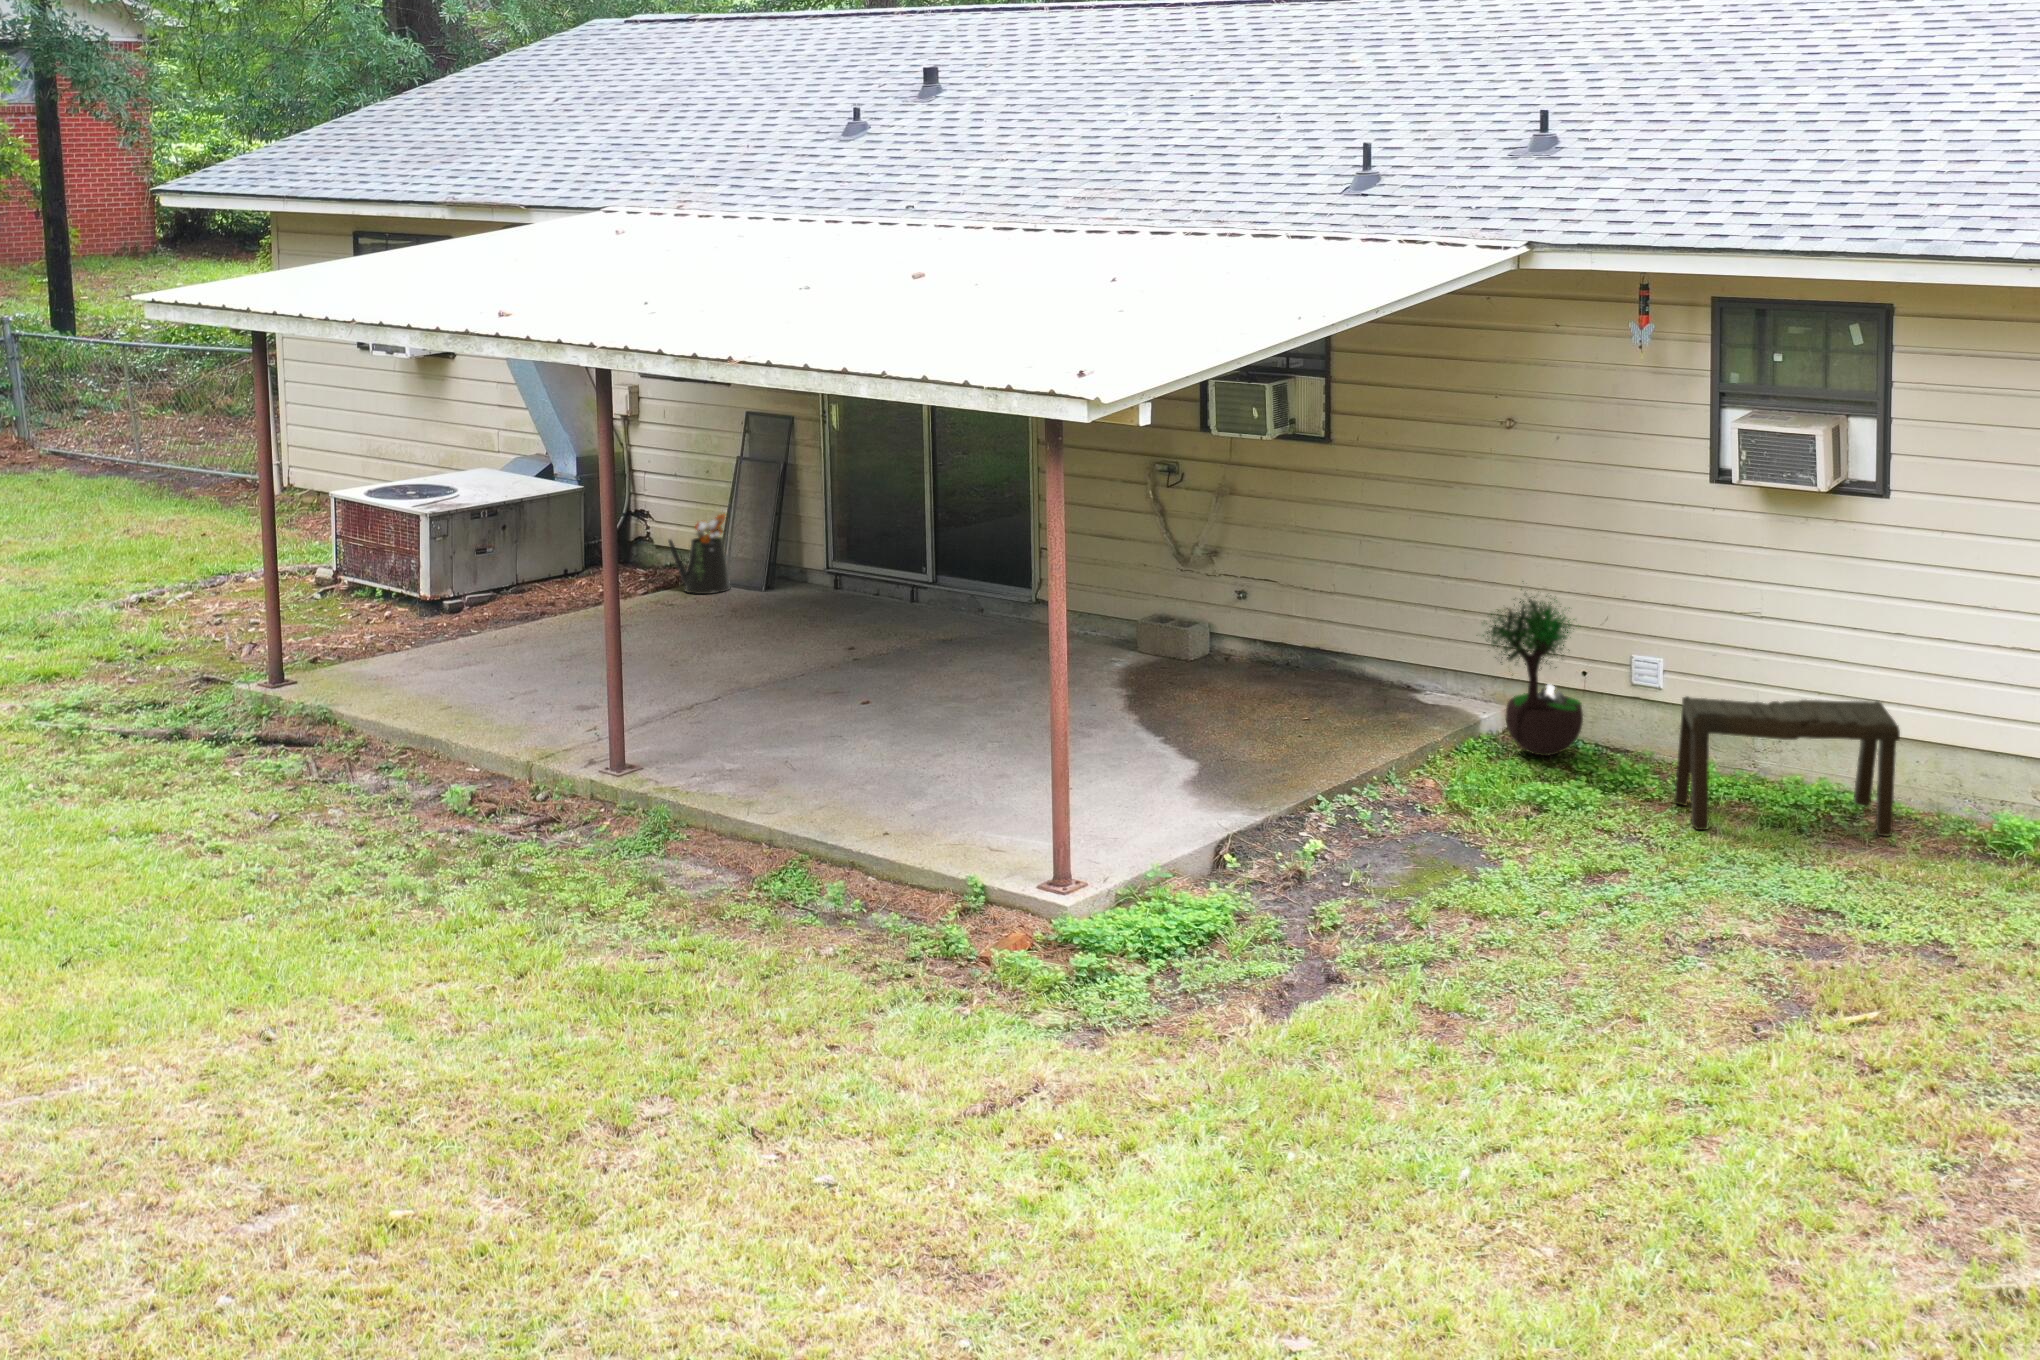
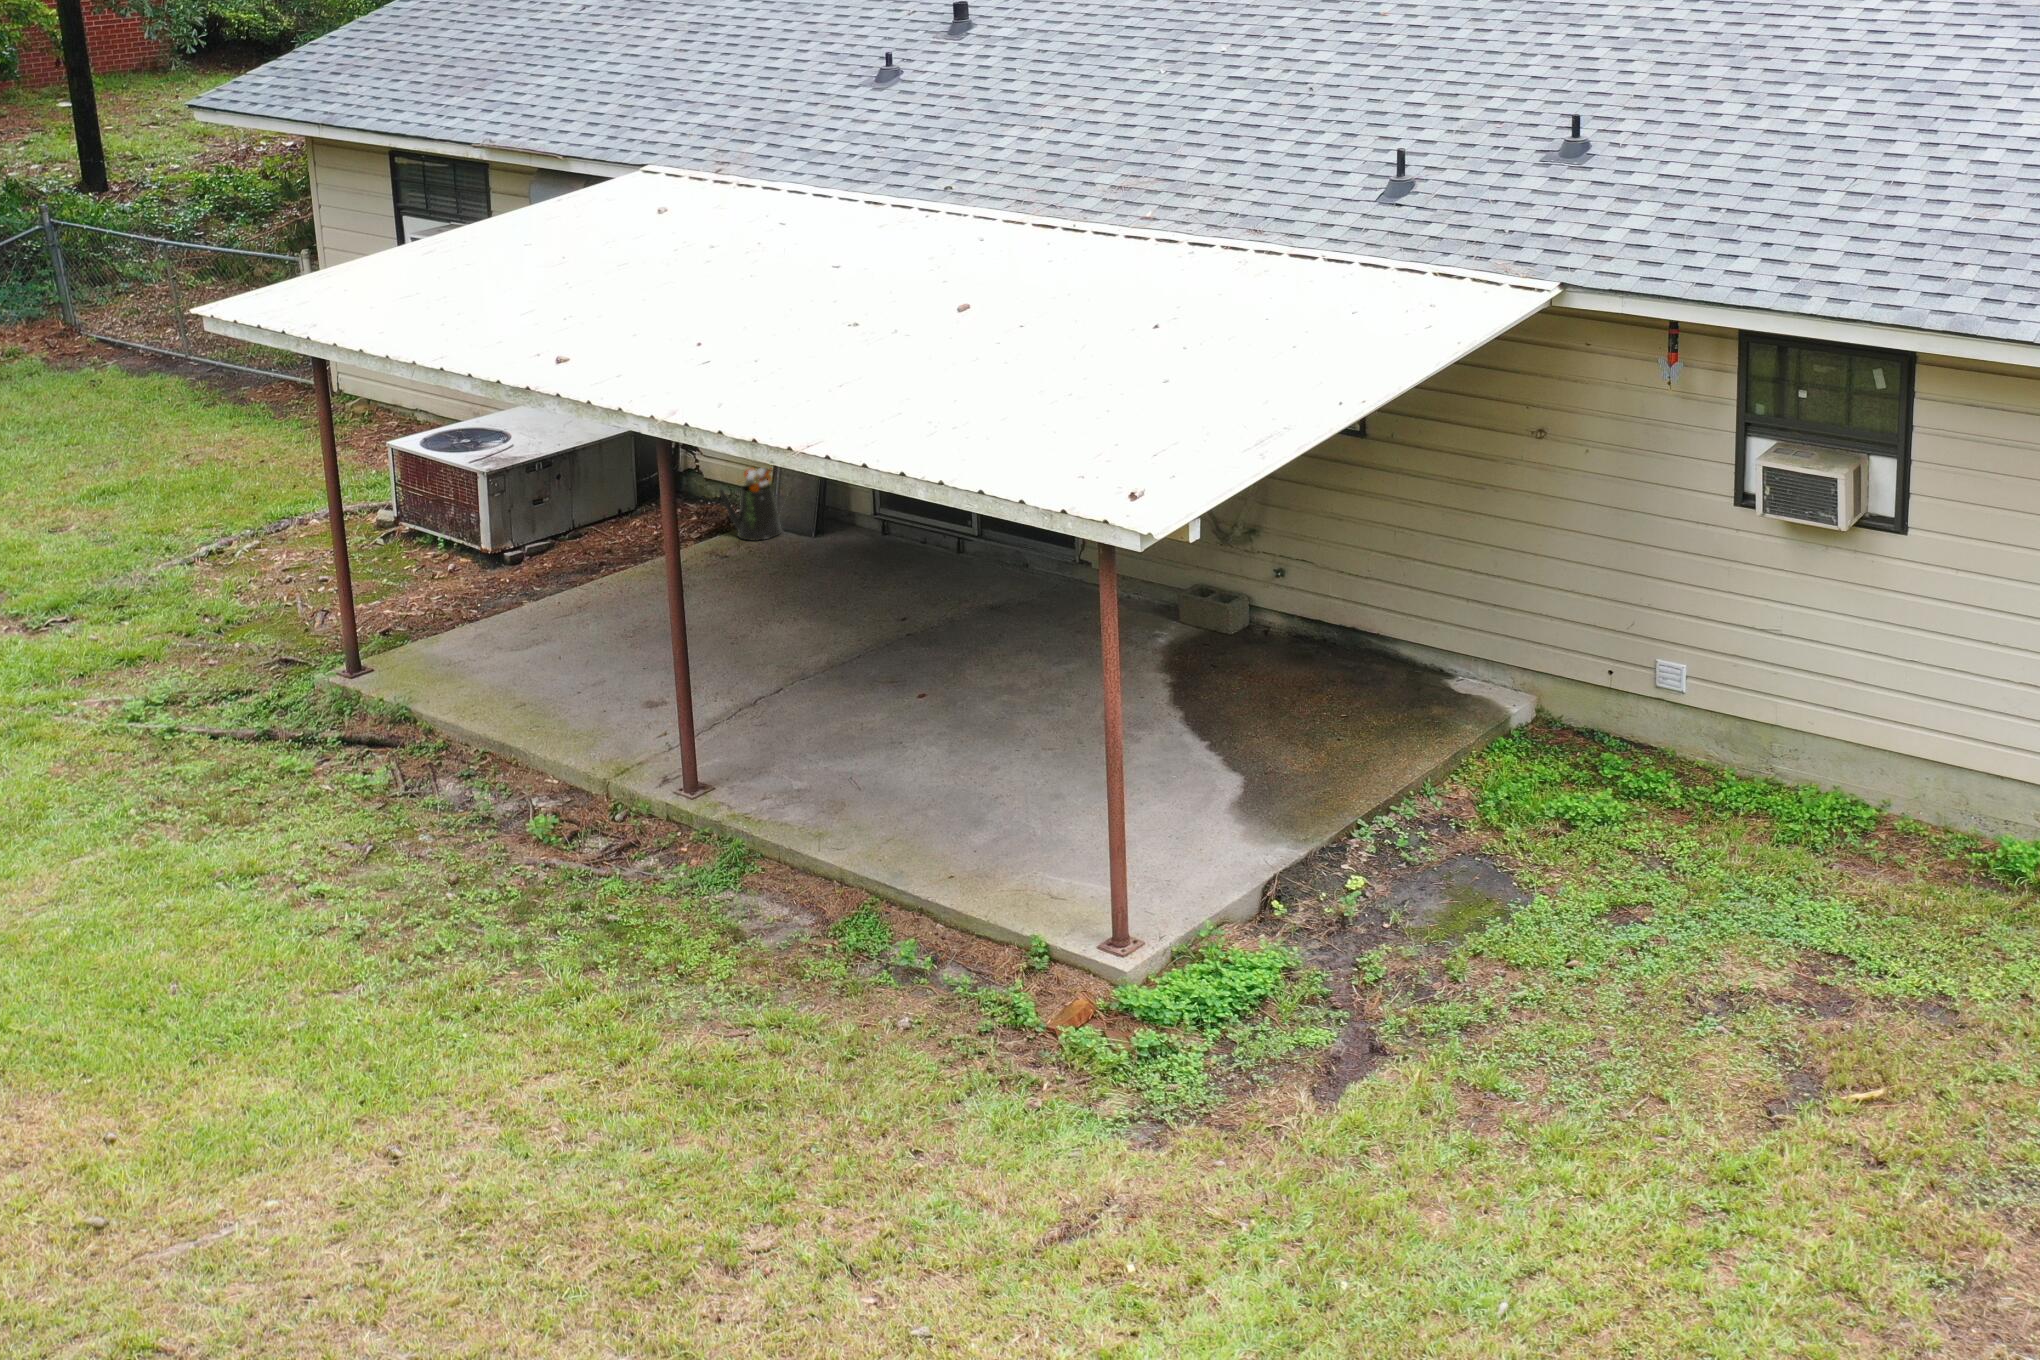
potted tree: present [1483,581,1583,756] -> none [1506,587,1608,747]
bench: present [1674,696,1900,836] -> none [1694,712,1910,850]

